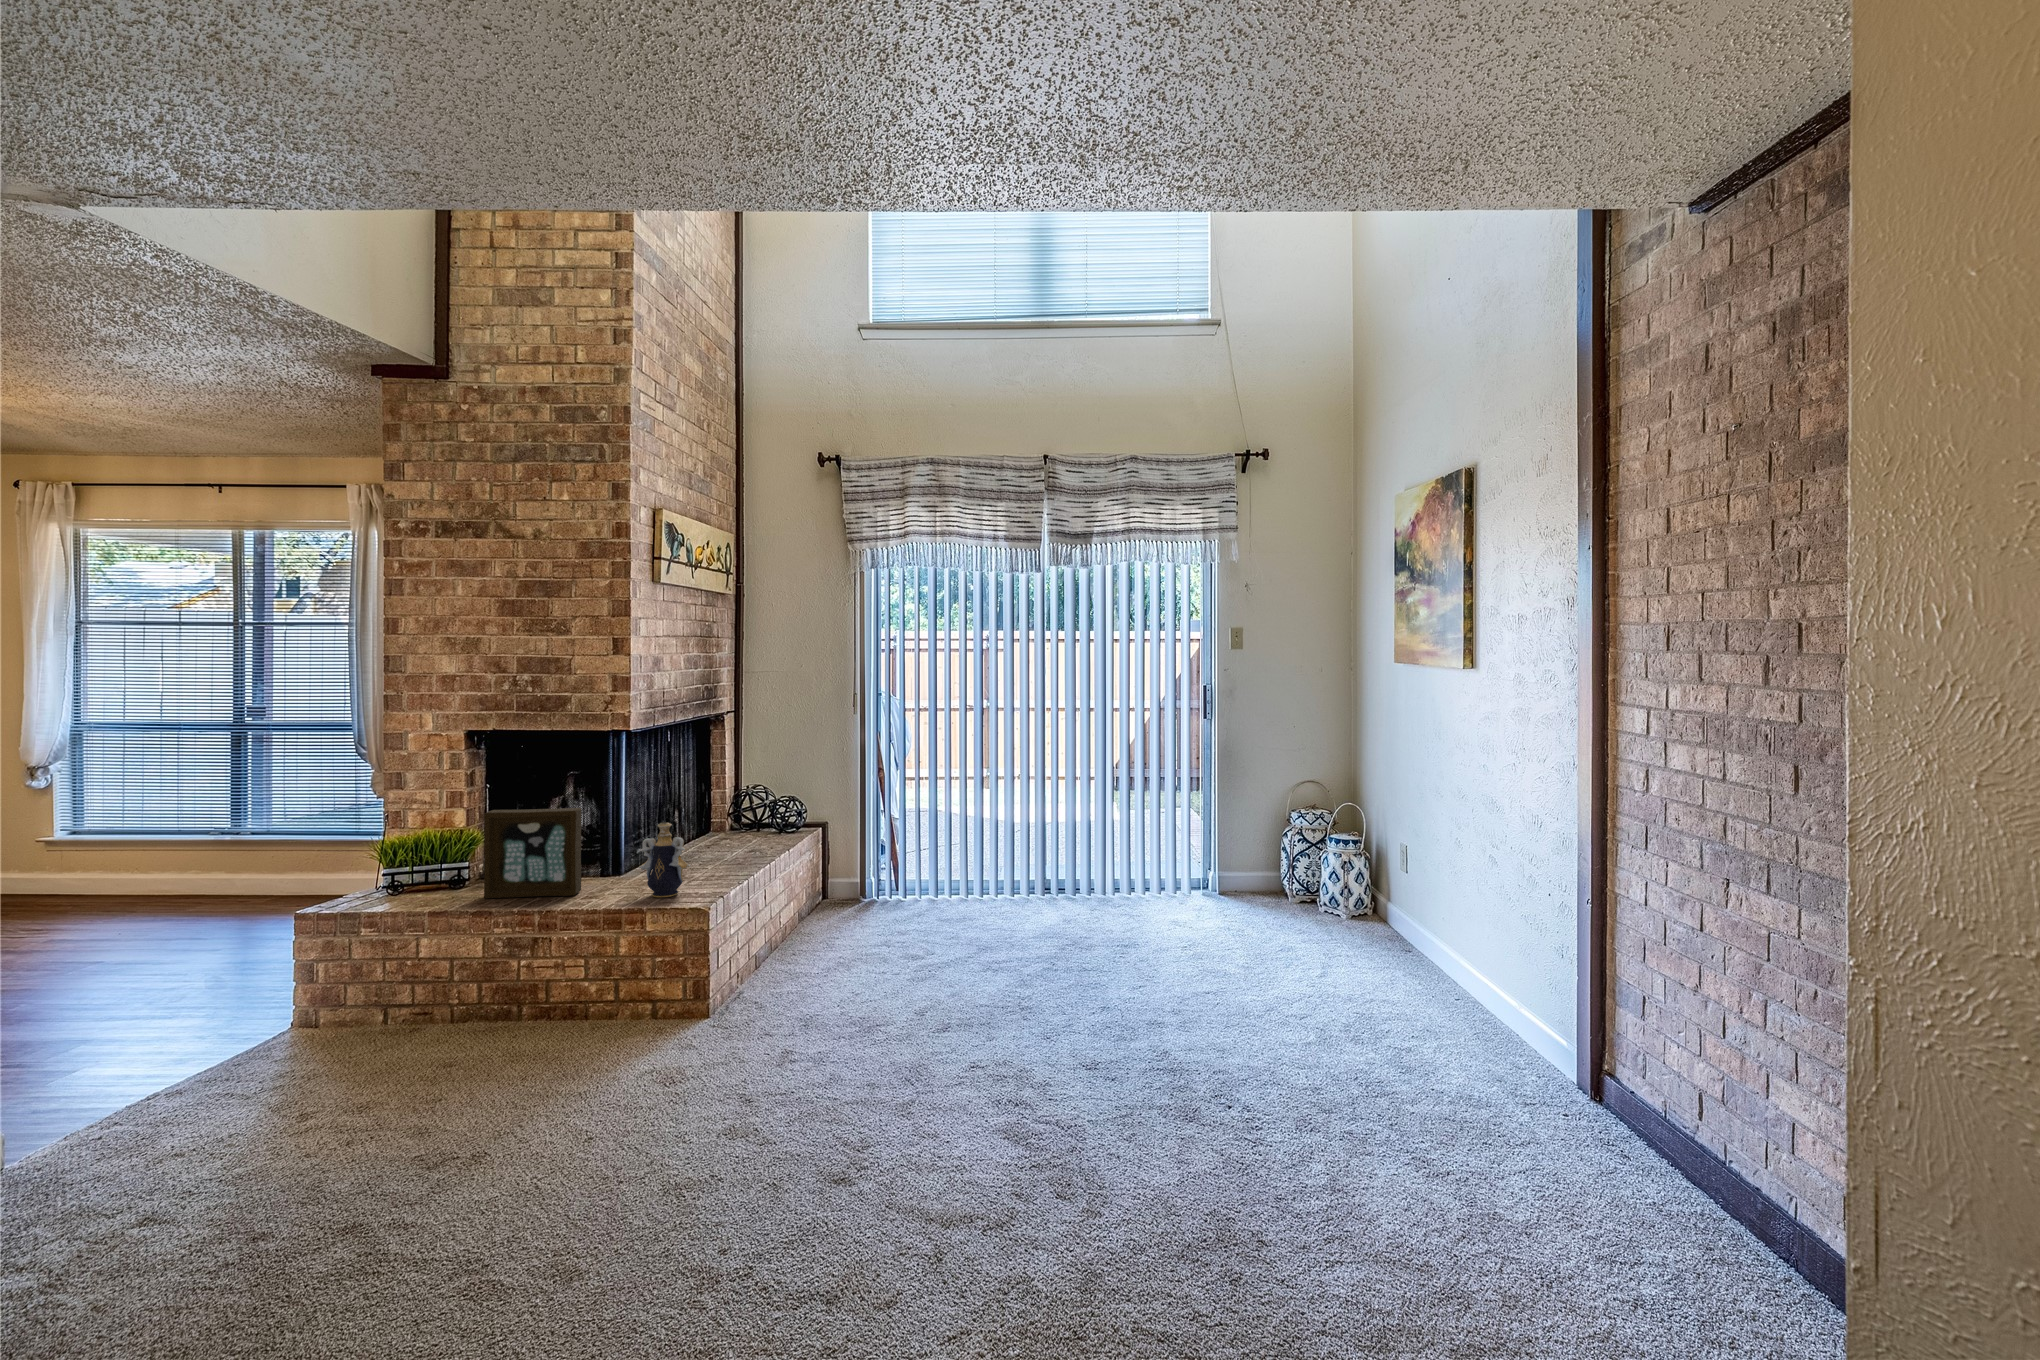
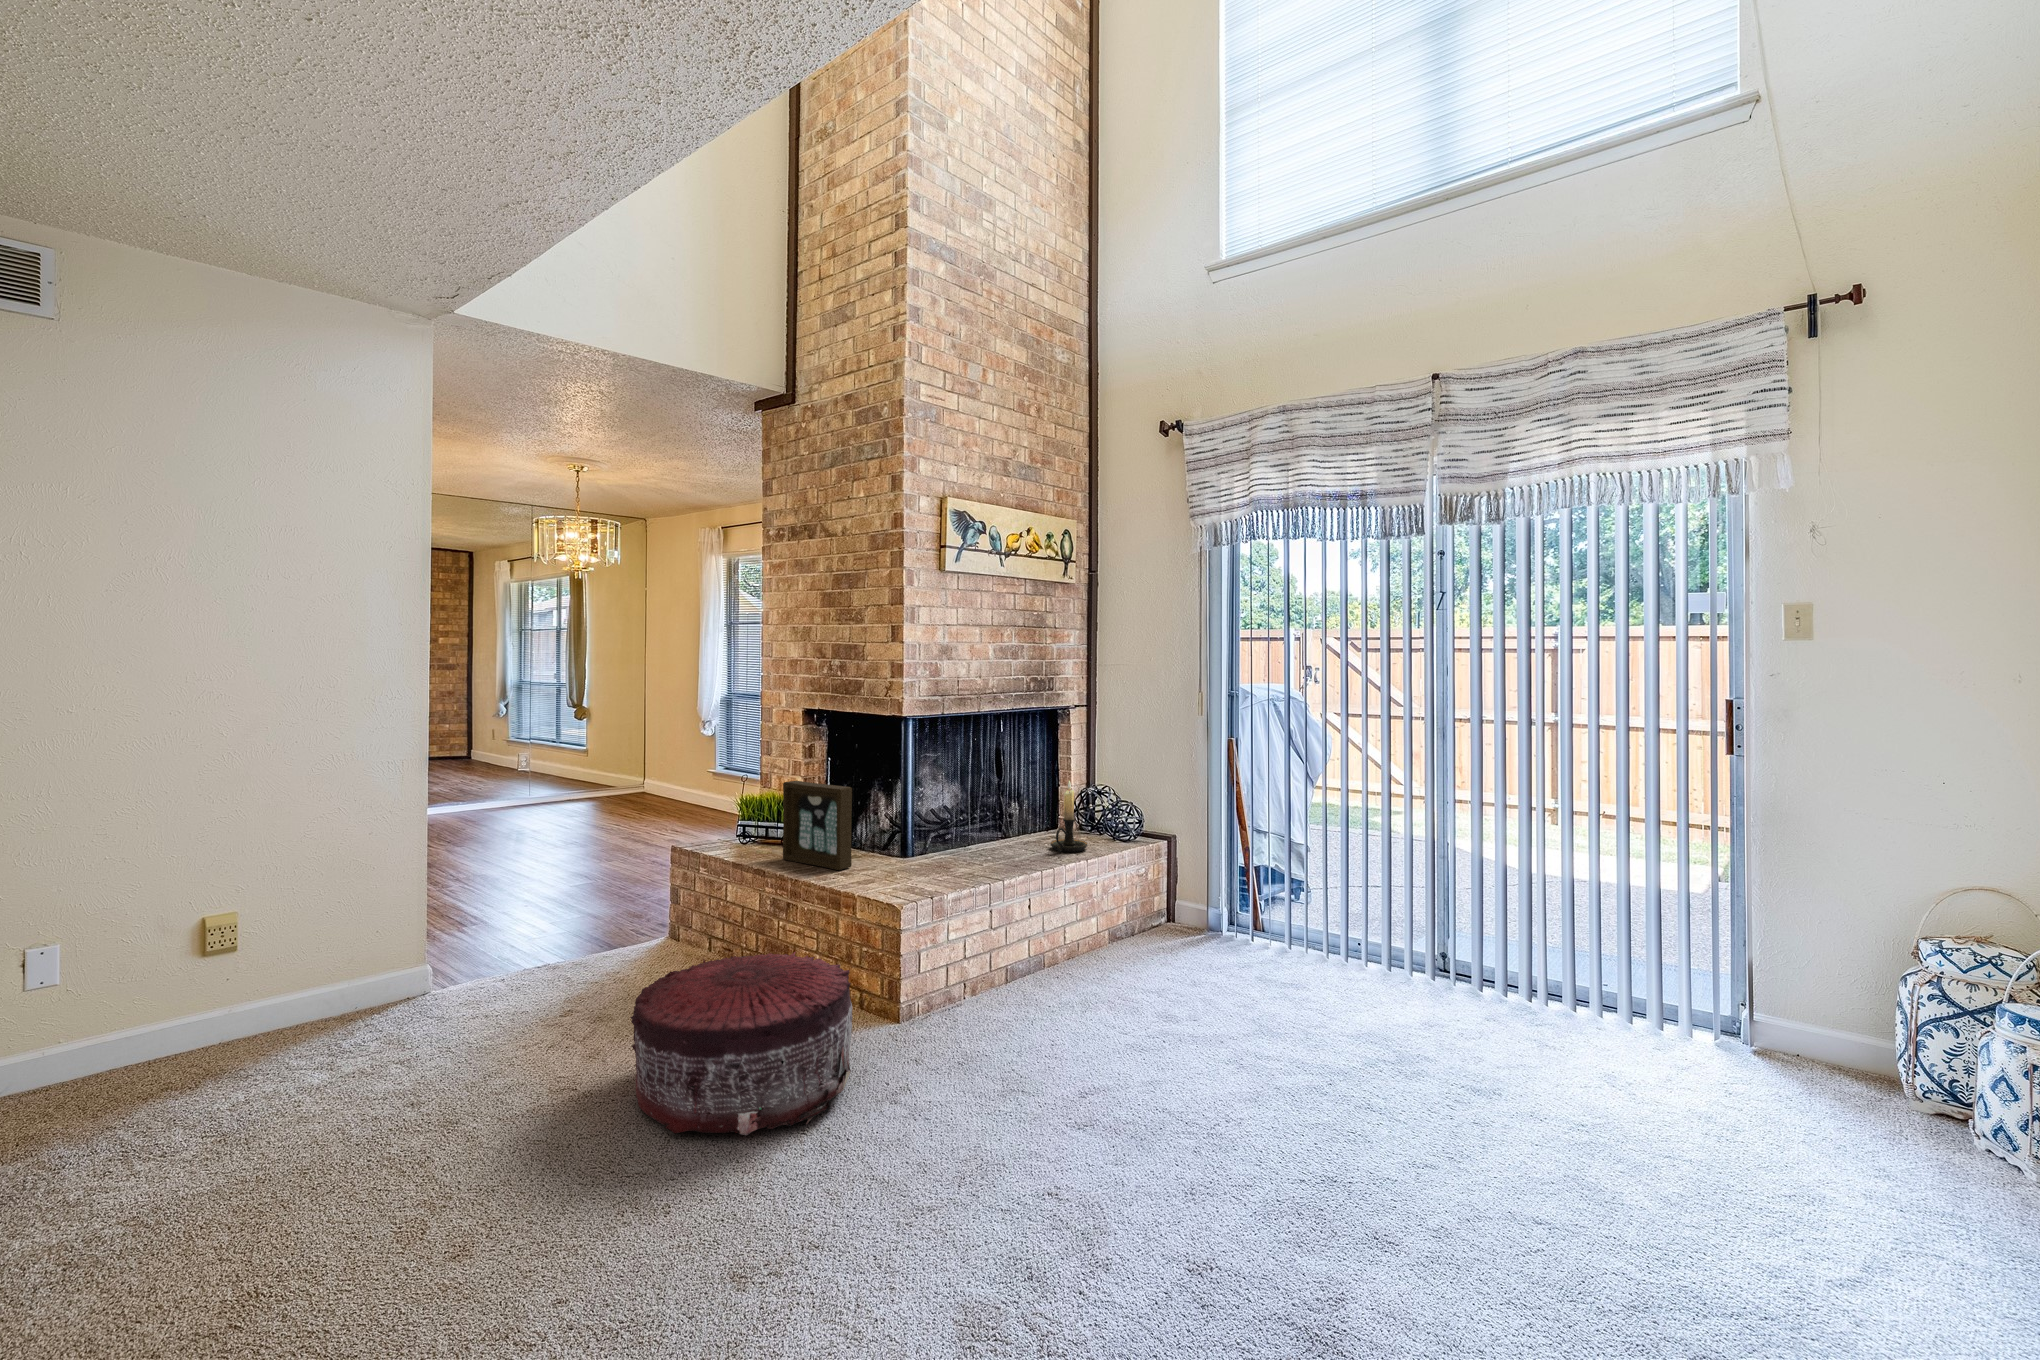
candle holder: none [736,780,772,848] -> present [1051,781,1087,852]
decorative vase: present [639,822,690,897] -> none [878,811,918,888]
pouf: none [520,964,754,1139] -> present [631,952,852,1135]

